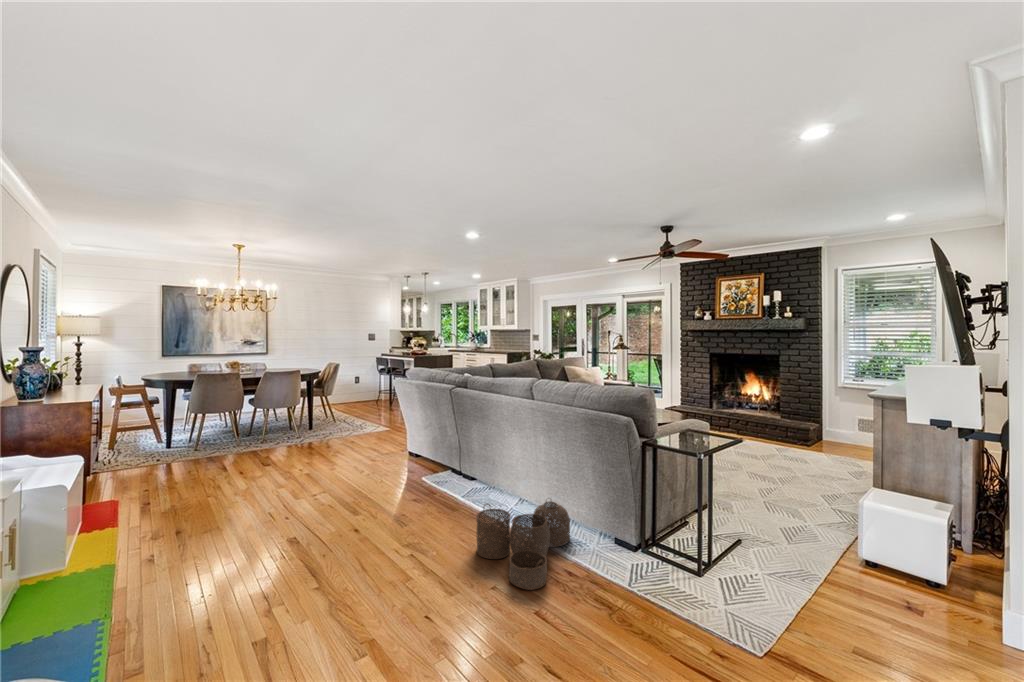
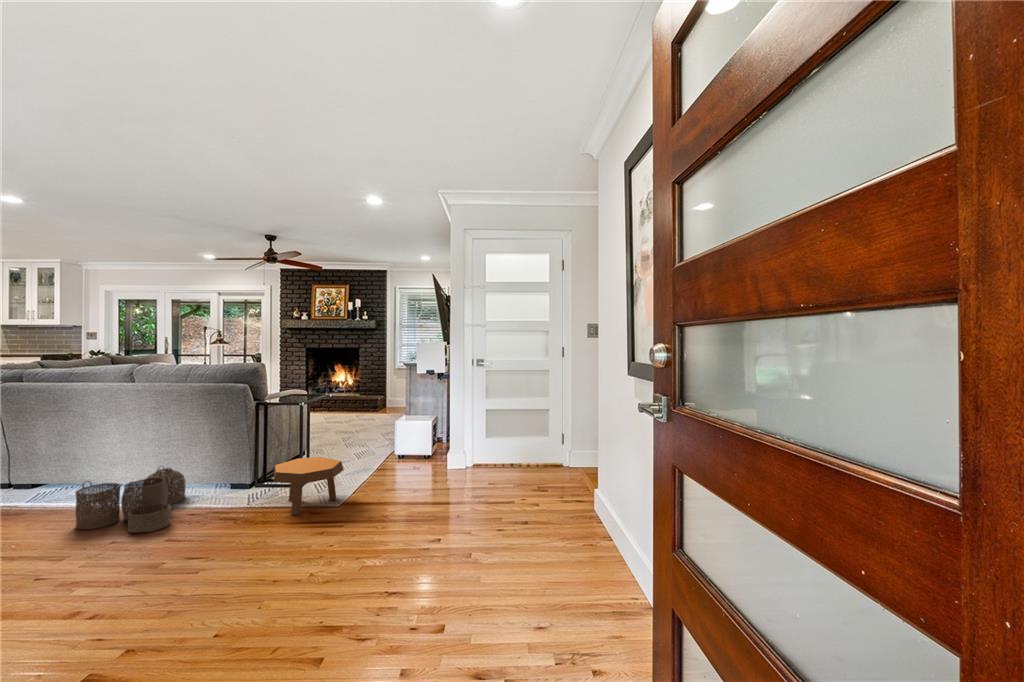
footstool: none [659,537,767,643] -> present [274,457,344,515]

